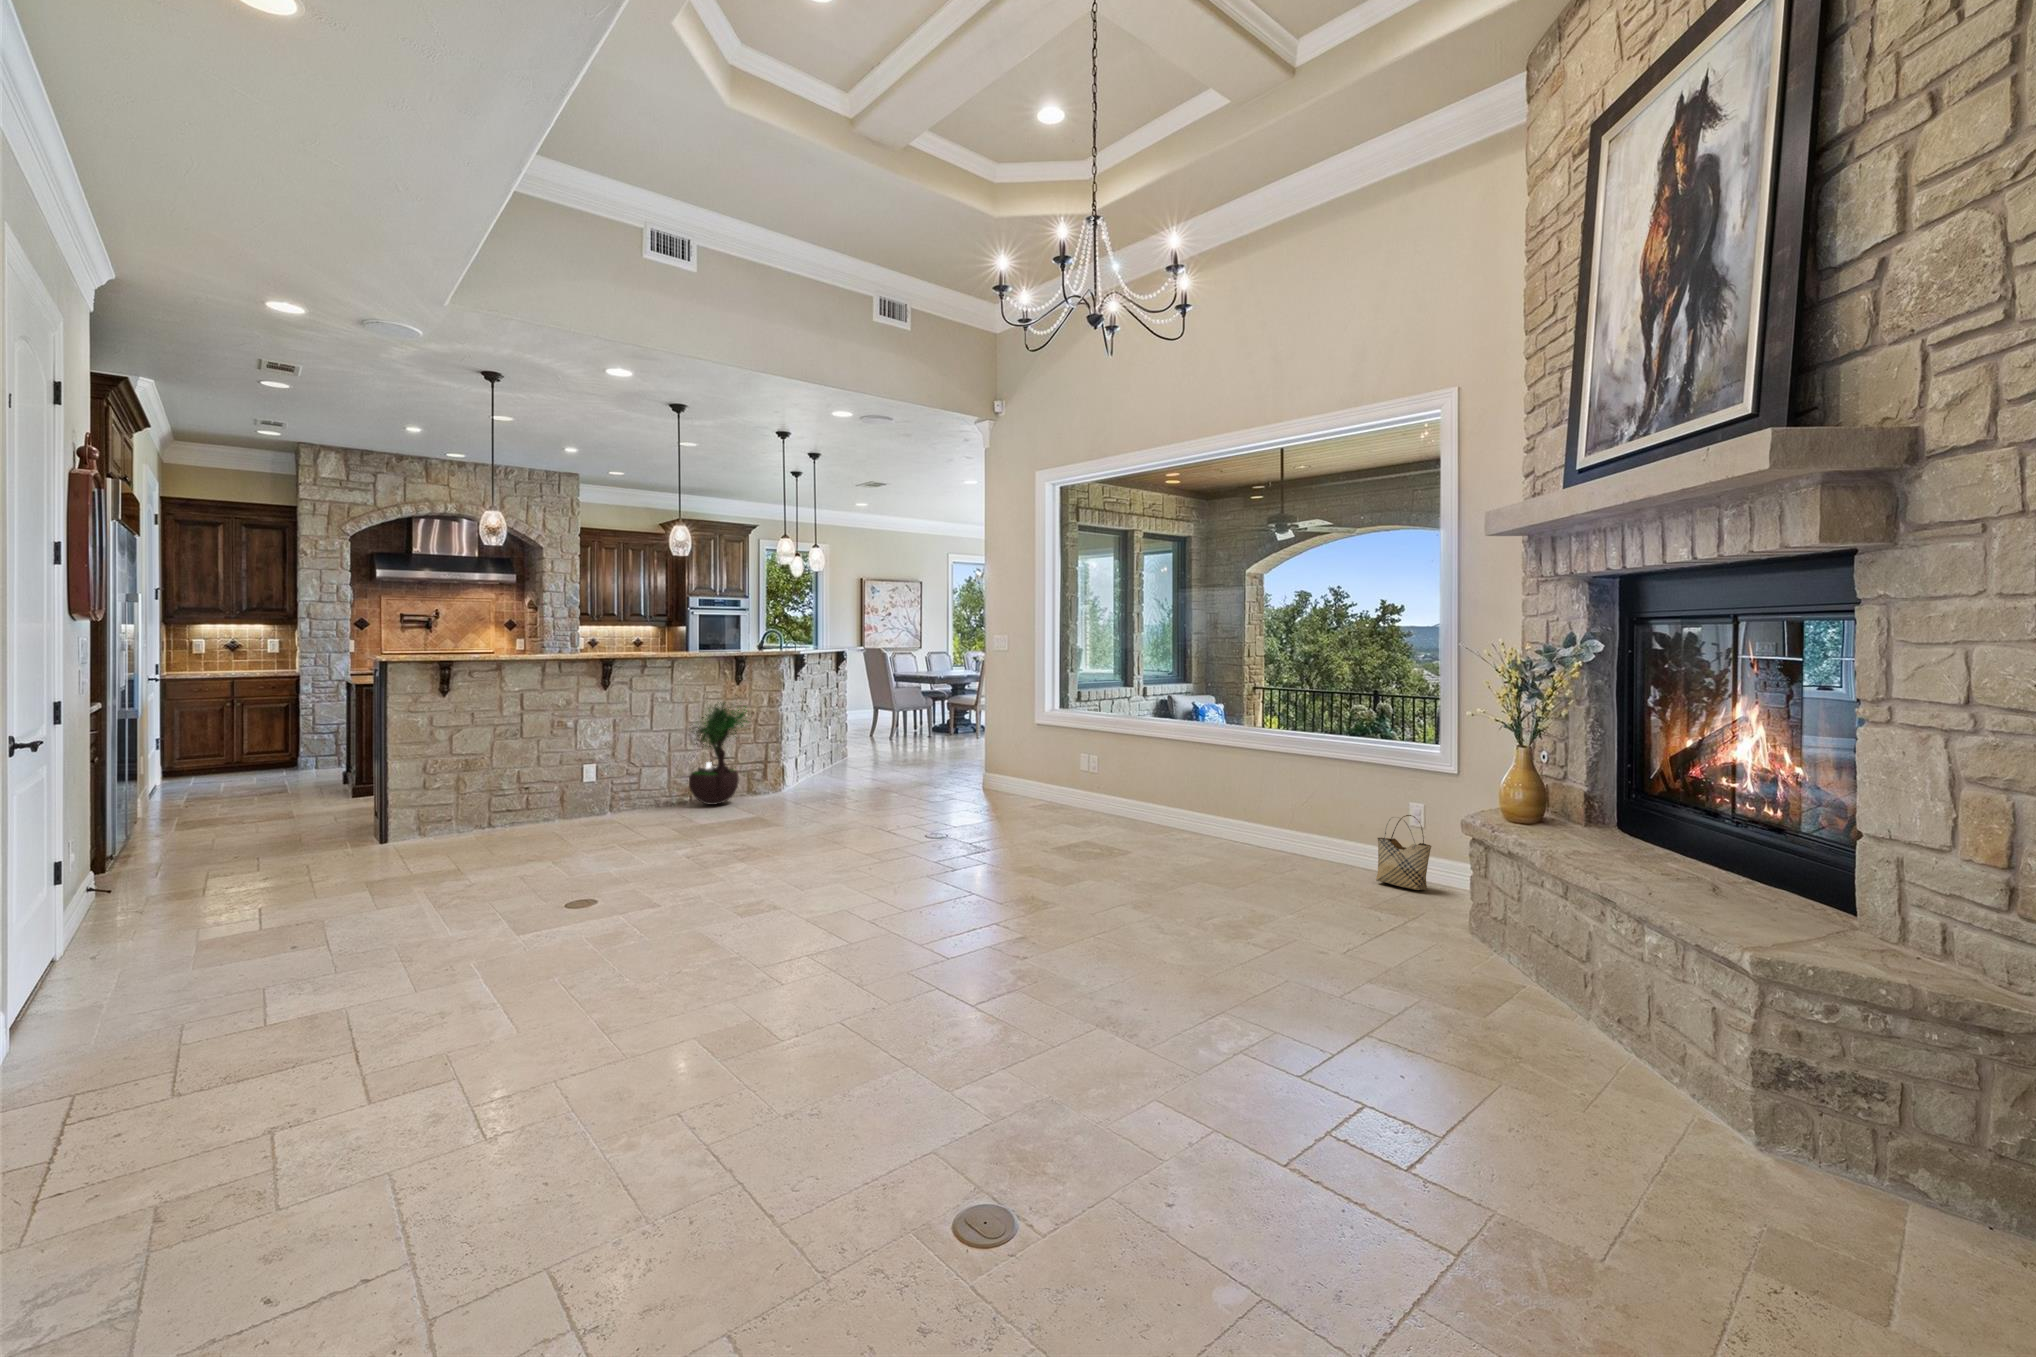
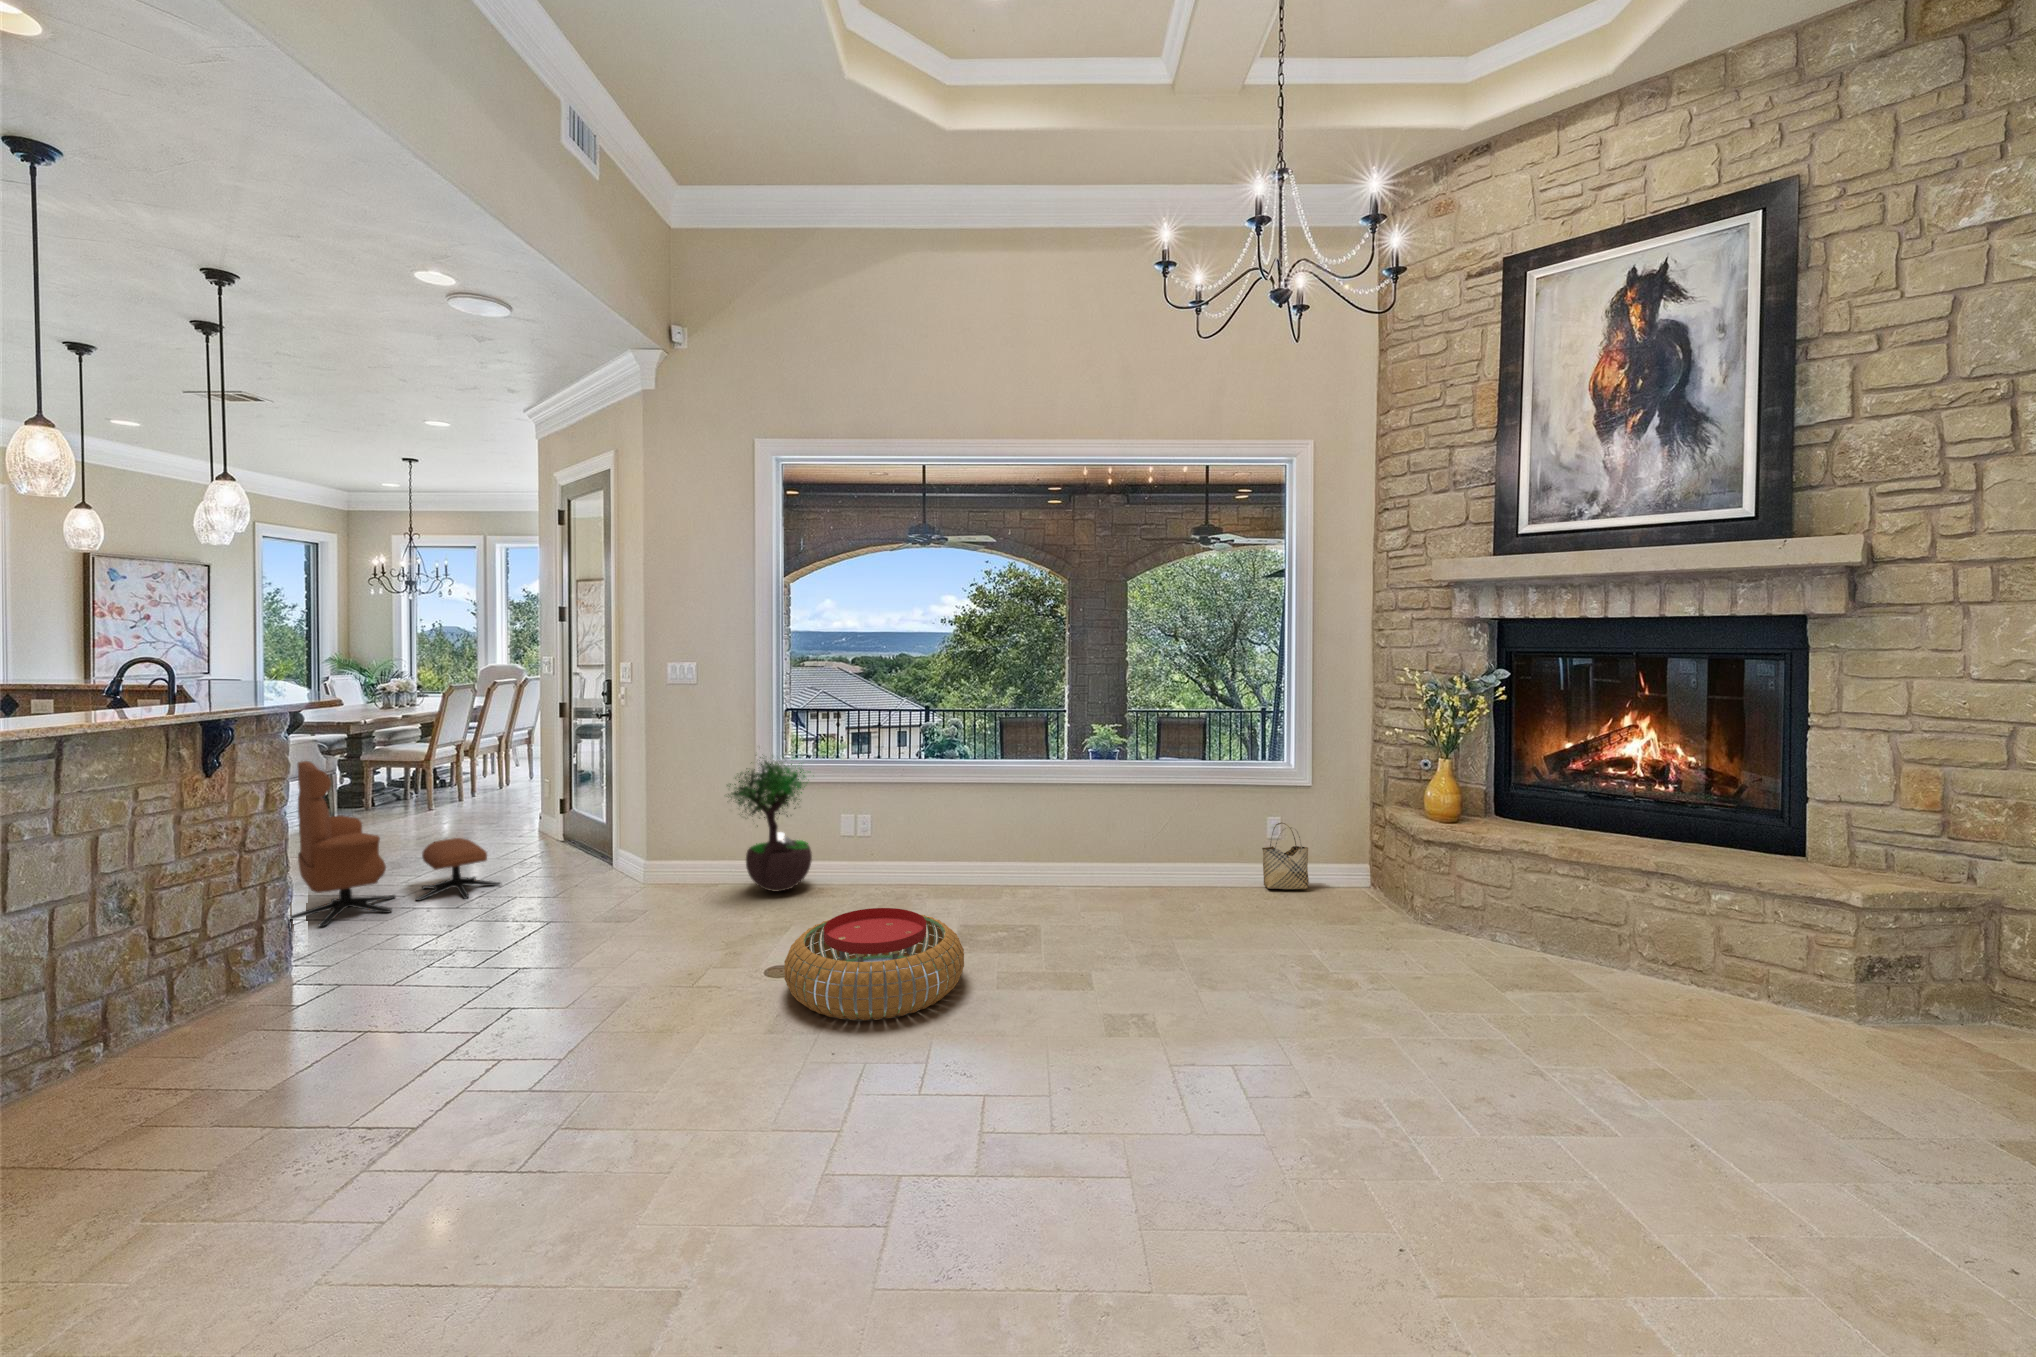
lounge chair: none [811,688,912,781] -> present [290,761,501,927]
potted tree: present [689,702,747,805] -> present [727,757,812,891]
pouf: none [890,802,1015,866] -> present [784,908,964,1020]

